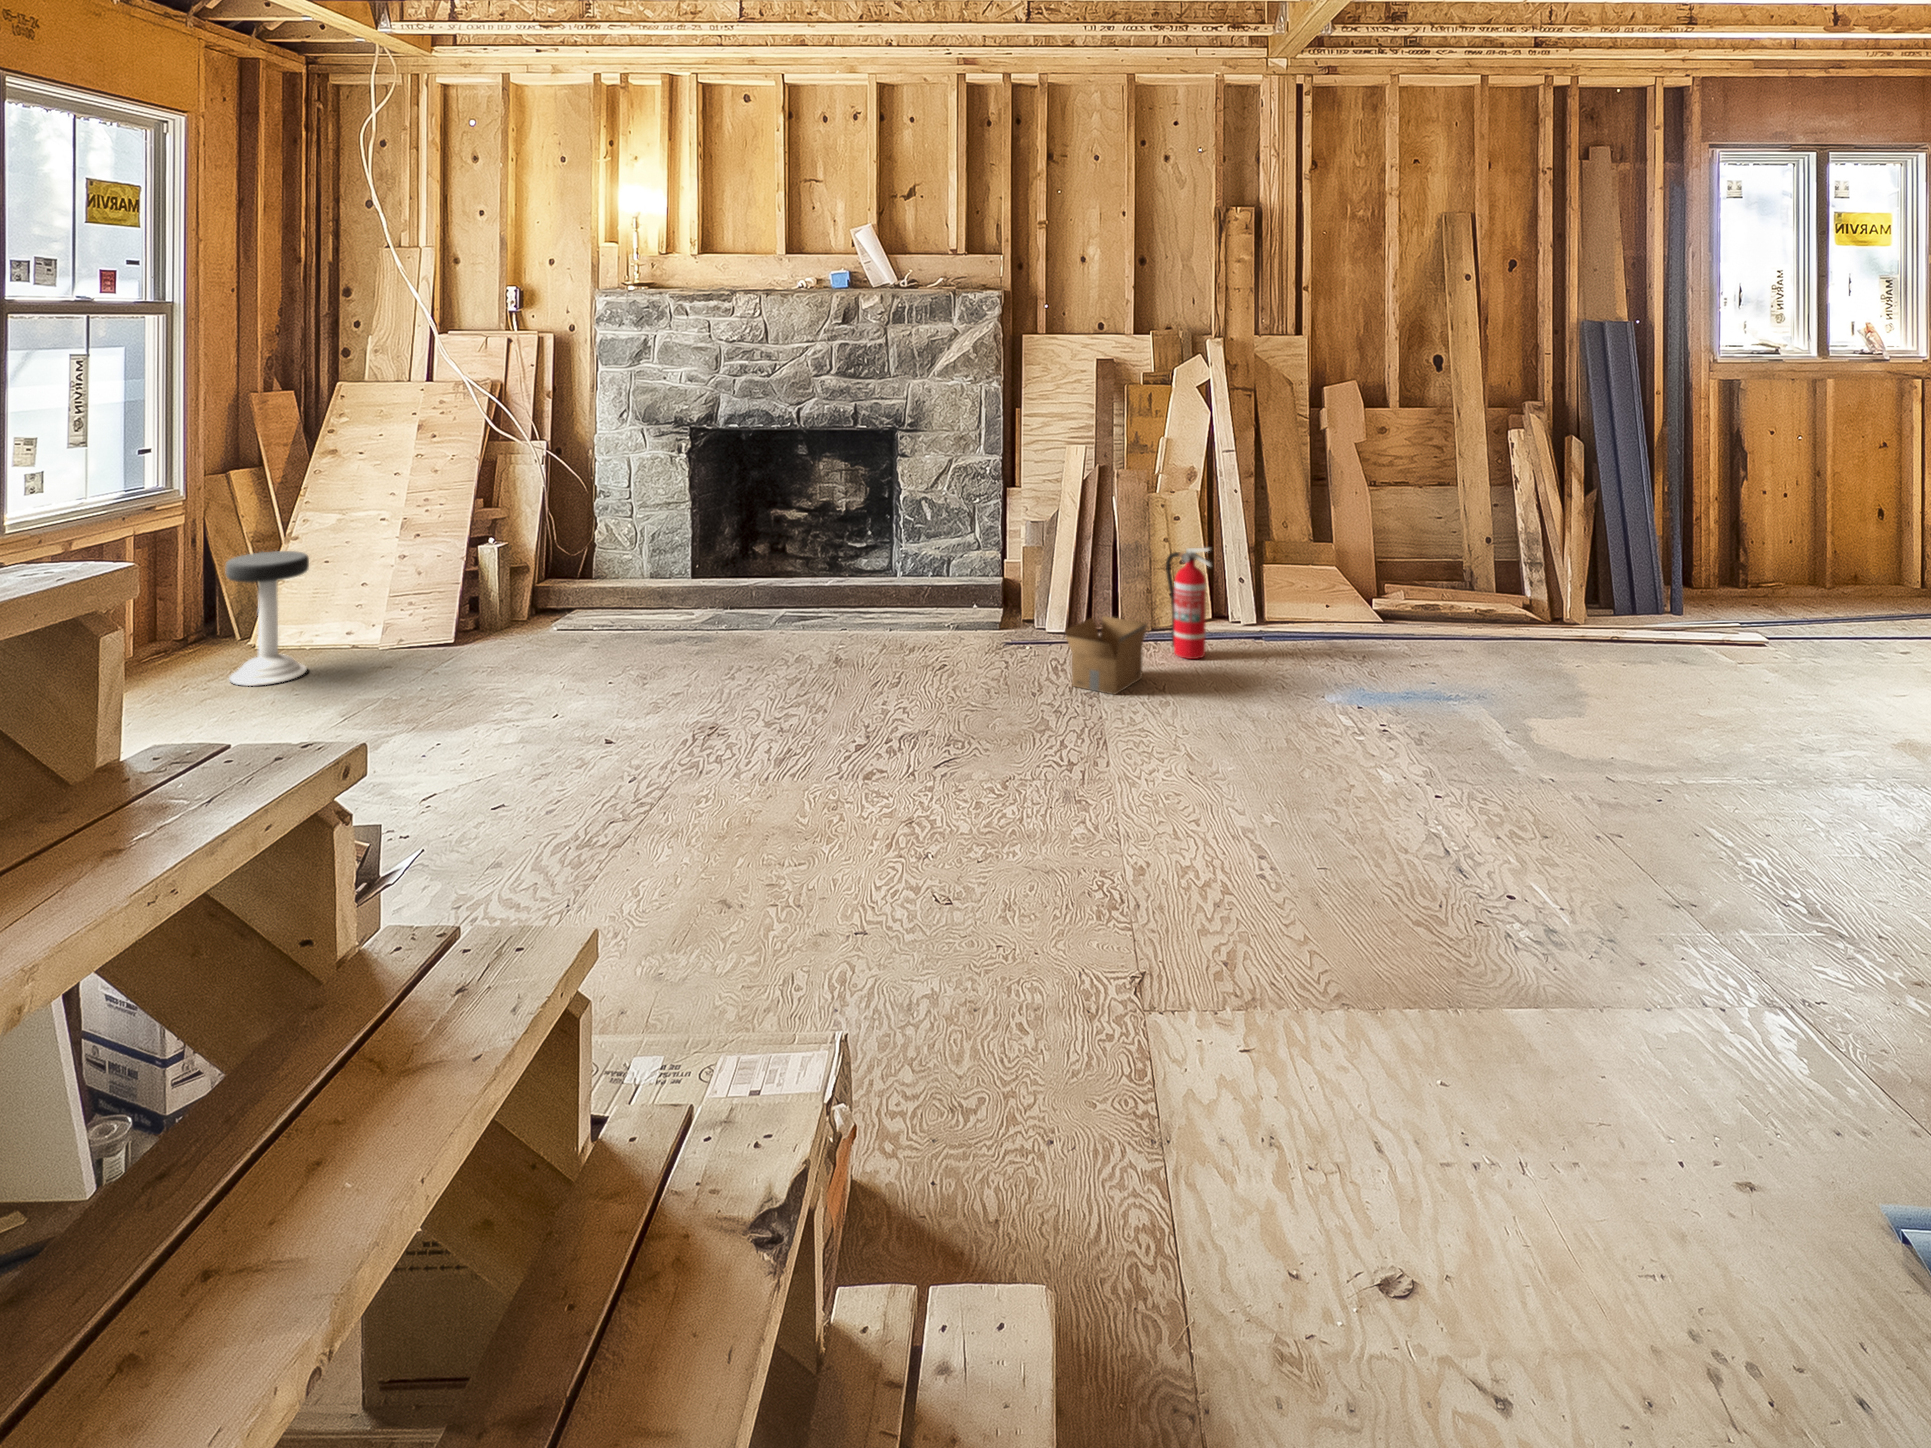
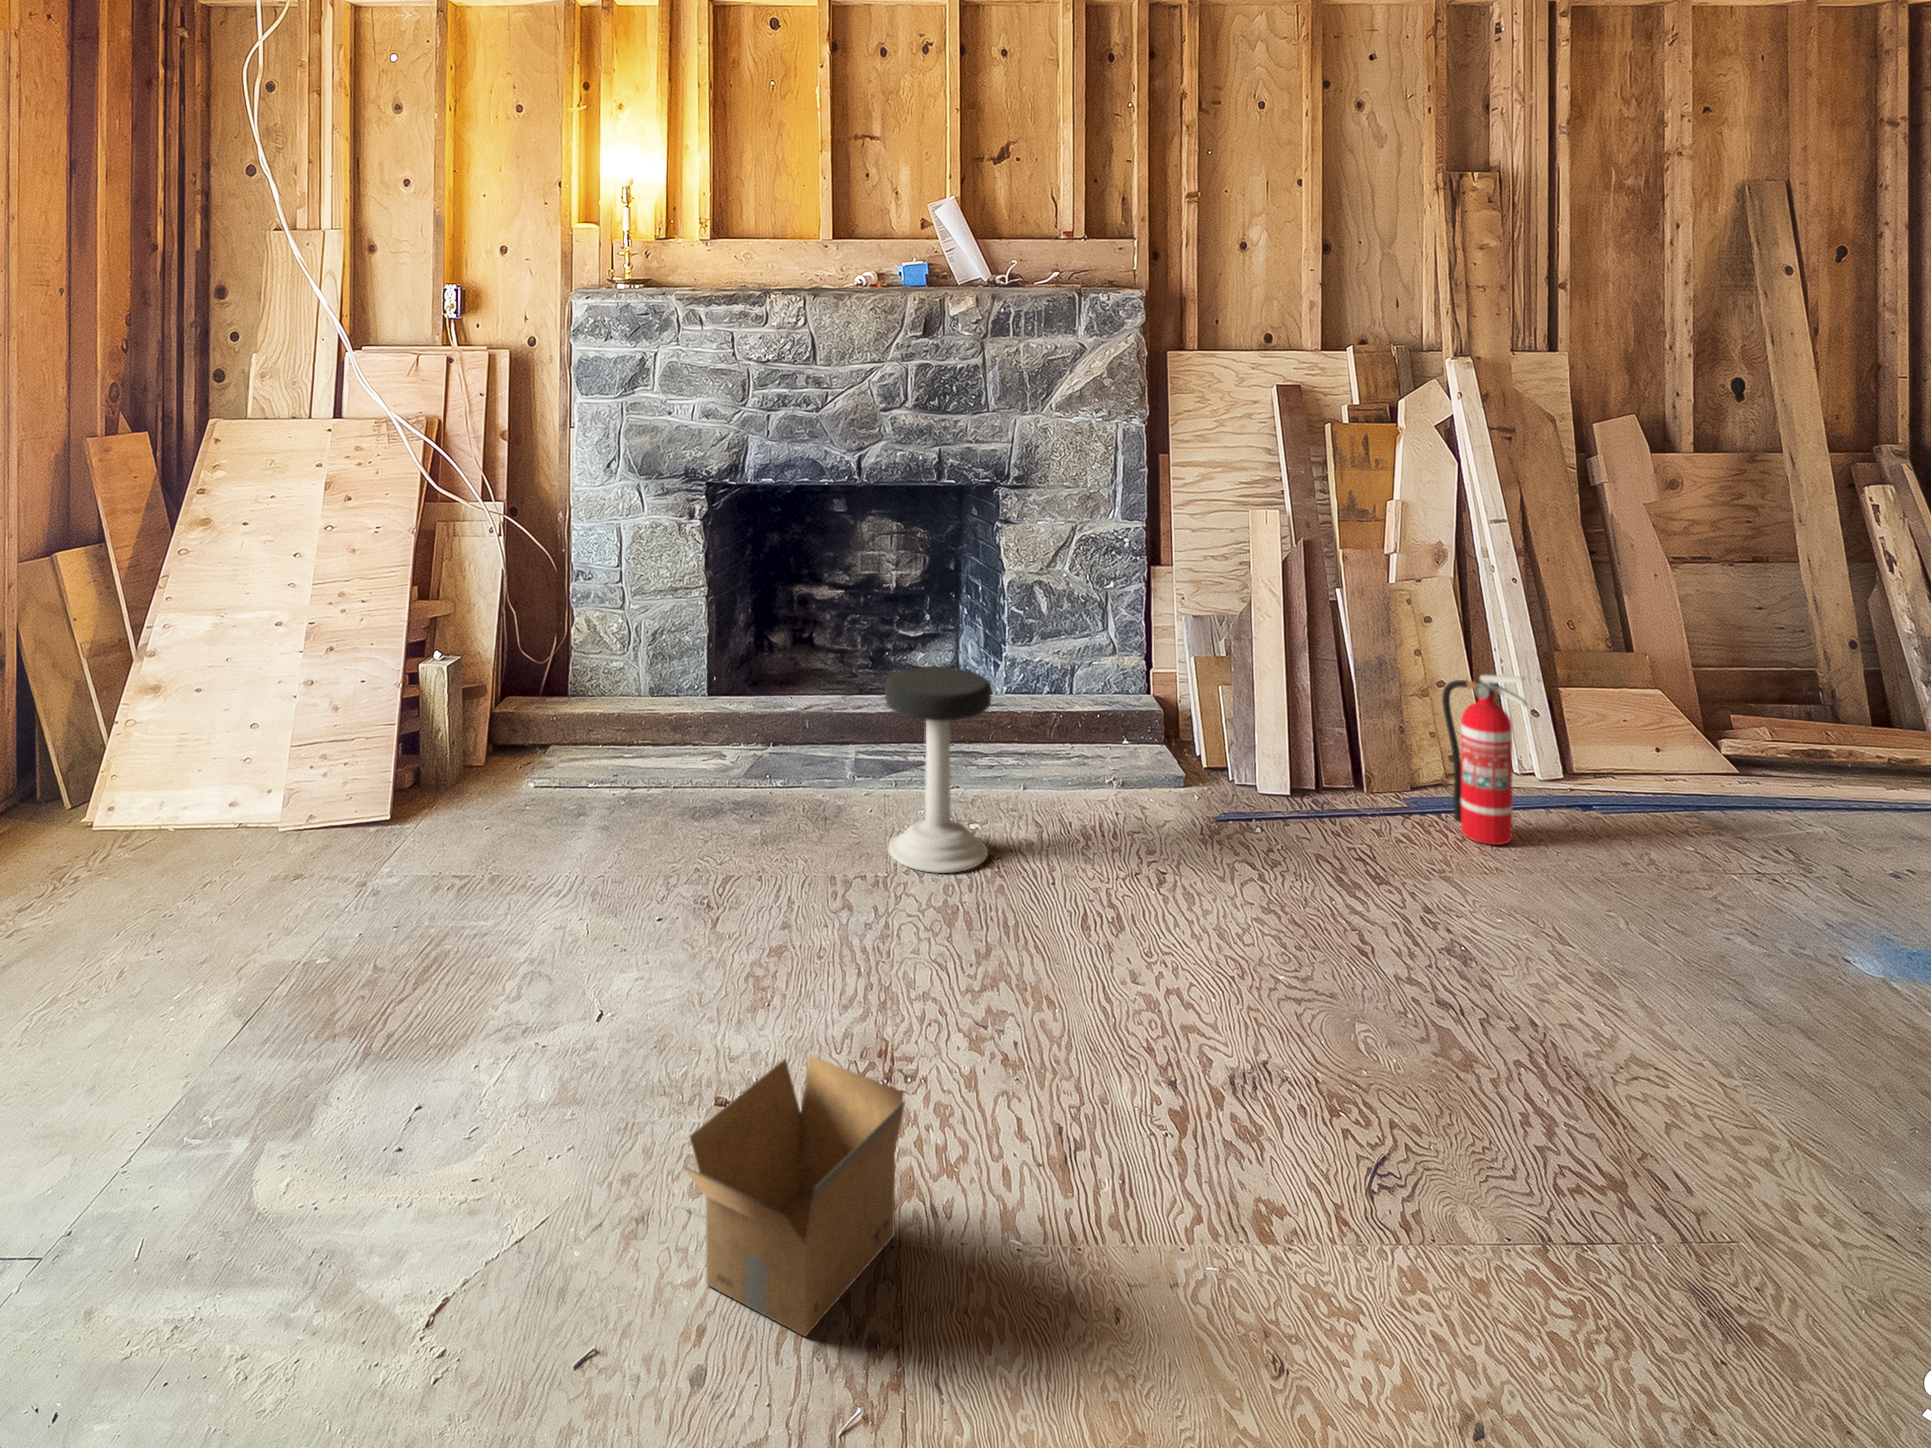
stool: present [225,551,309,686] -> present [885,667,991,873]
cardboard box: present [1065,616,1147,695] -> present [683,1055,905,1336]

